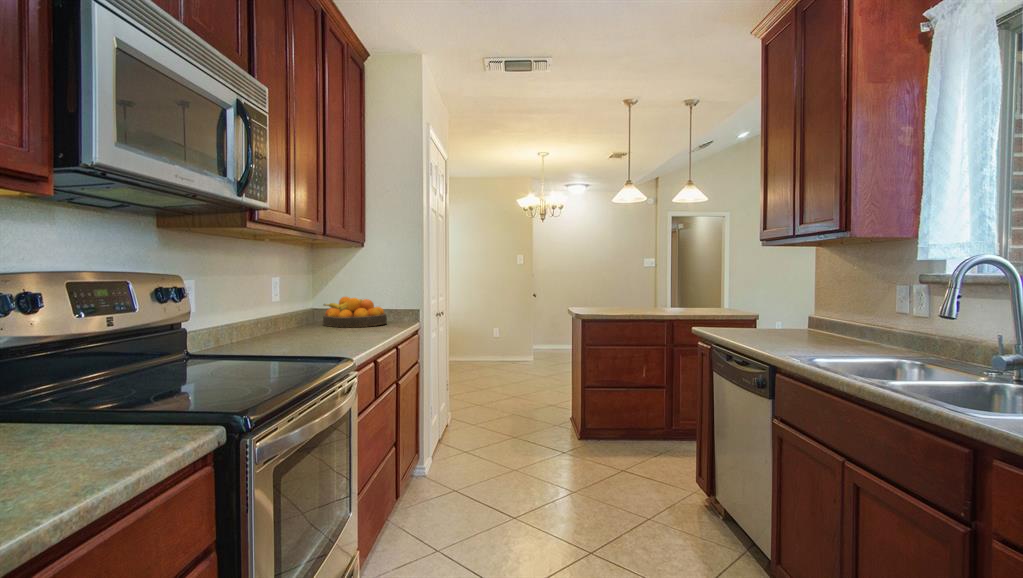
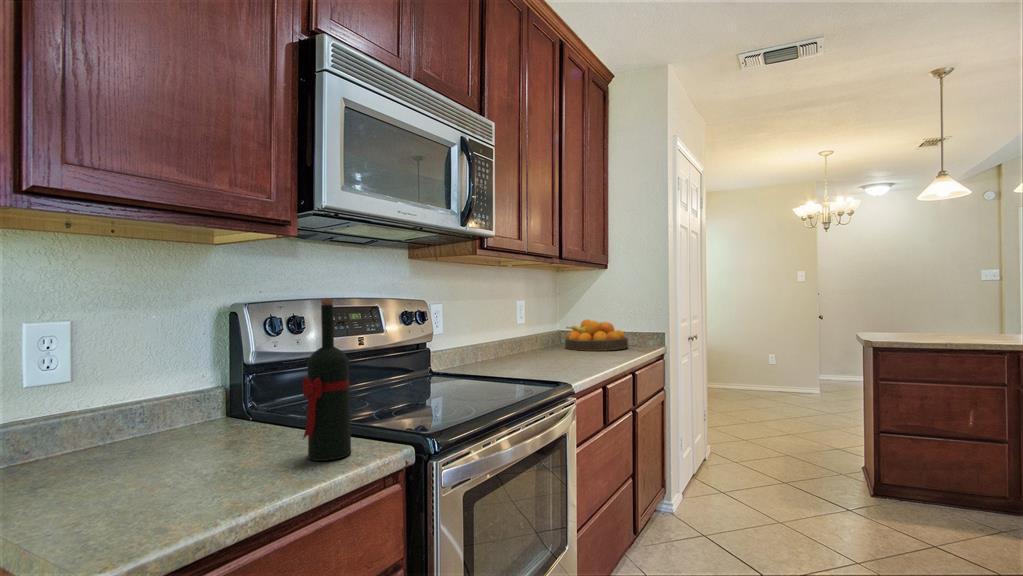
wine bottle: none [93,274,153,453] -> present [303,299,351,461]

